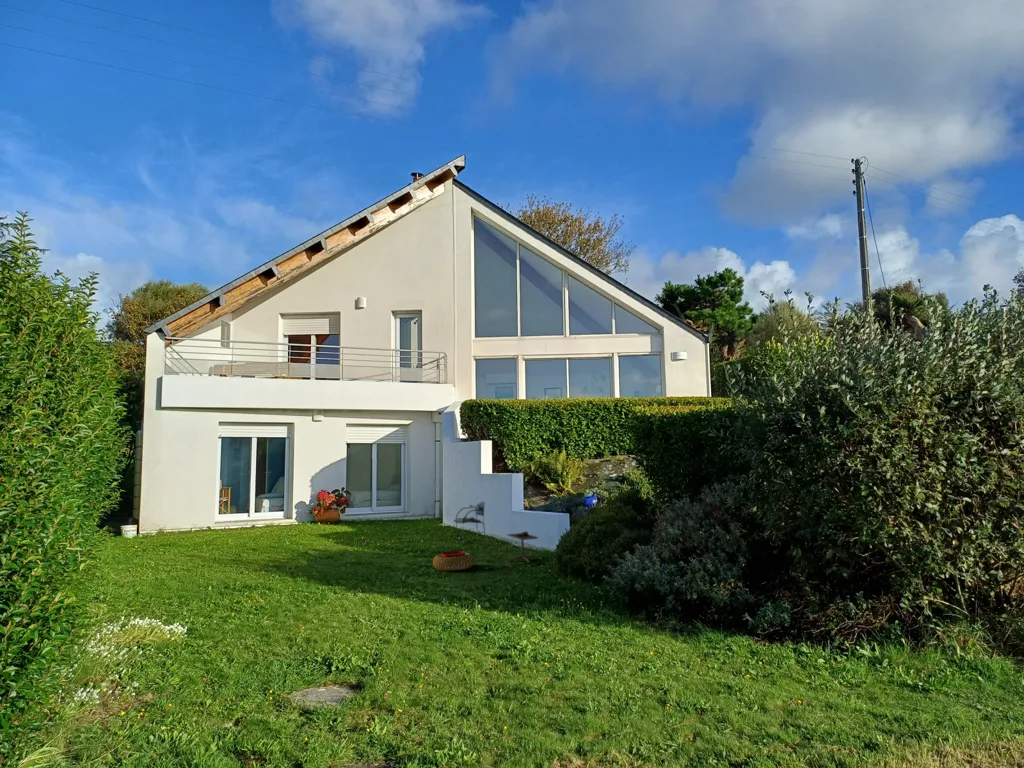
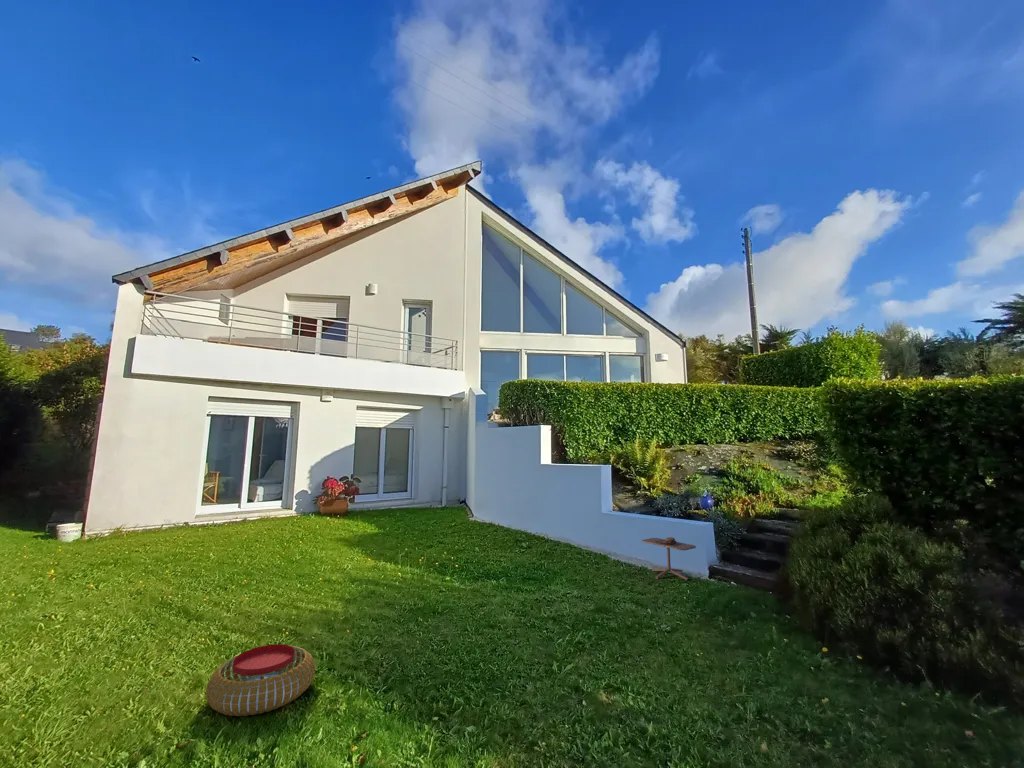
chair: present [454,502,485,543] -> none [520,494,561,545]
pouf: present [433,551,474,571] -> present [206,644,315,716]

